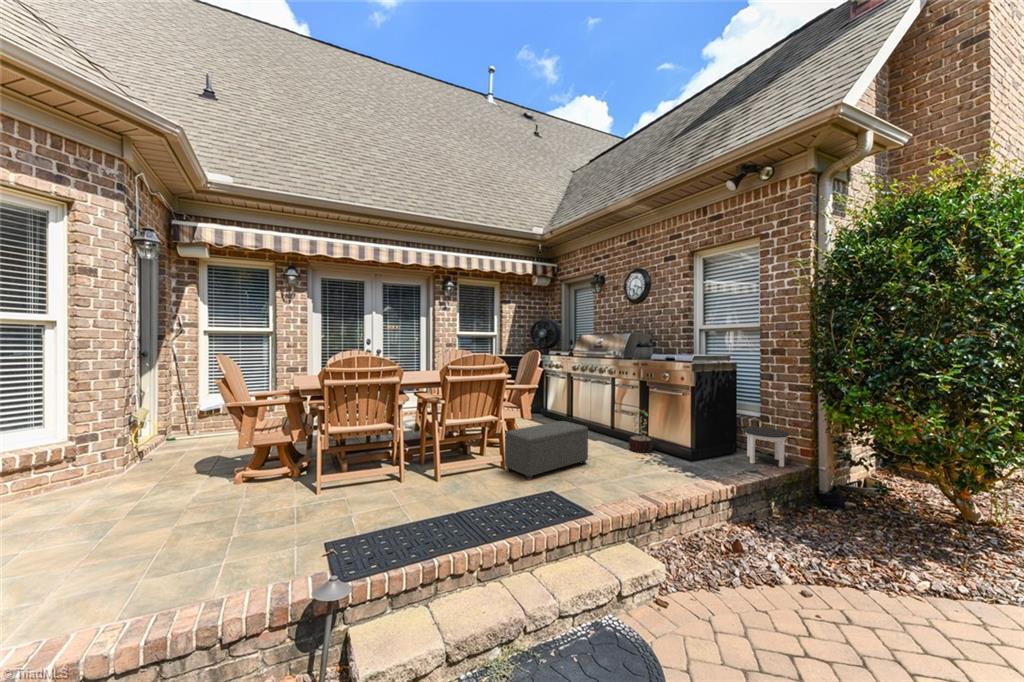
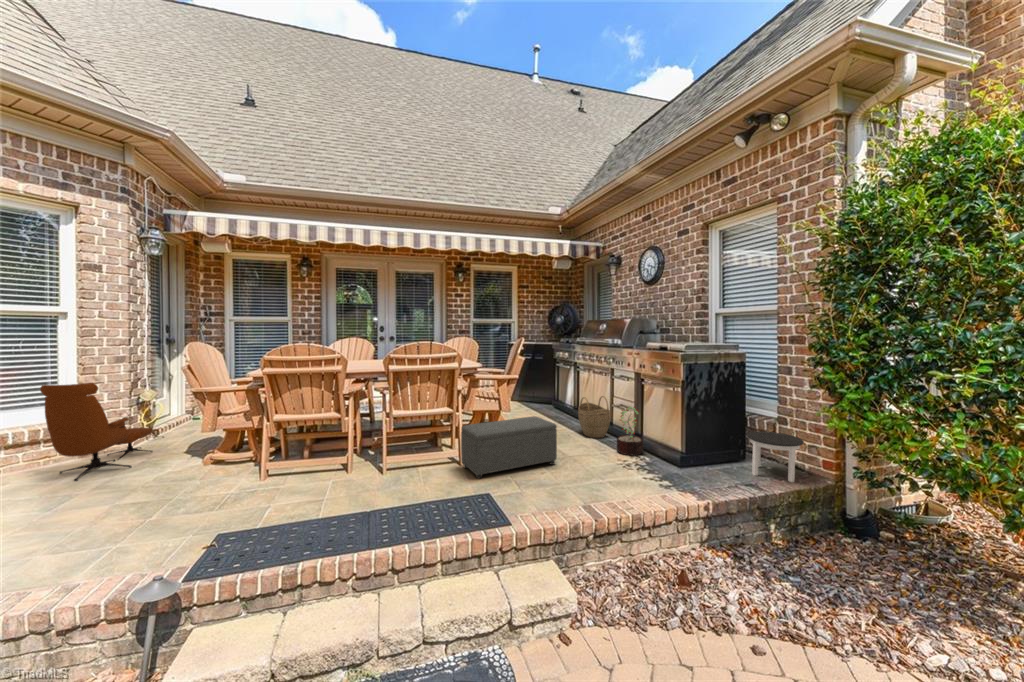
lounge chair: none [55,398,155,509] -> present [40,383,152,481]
woven basket: none [584,401,614,440] -> present [578,396,610,438]

